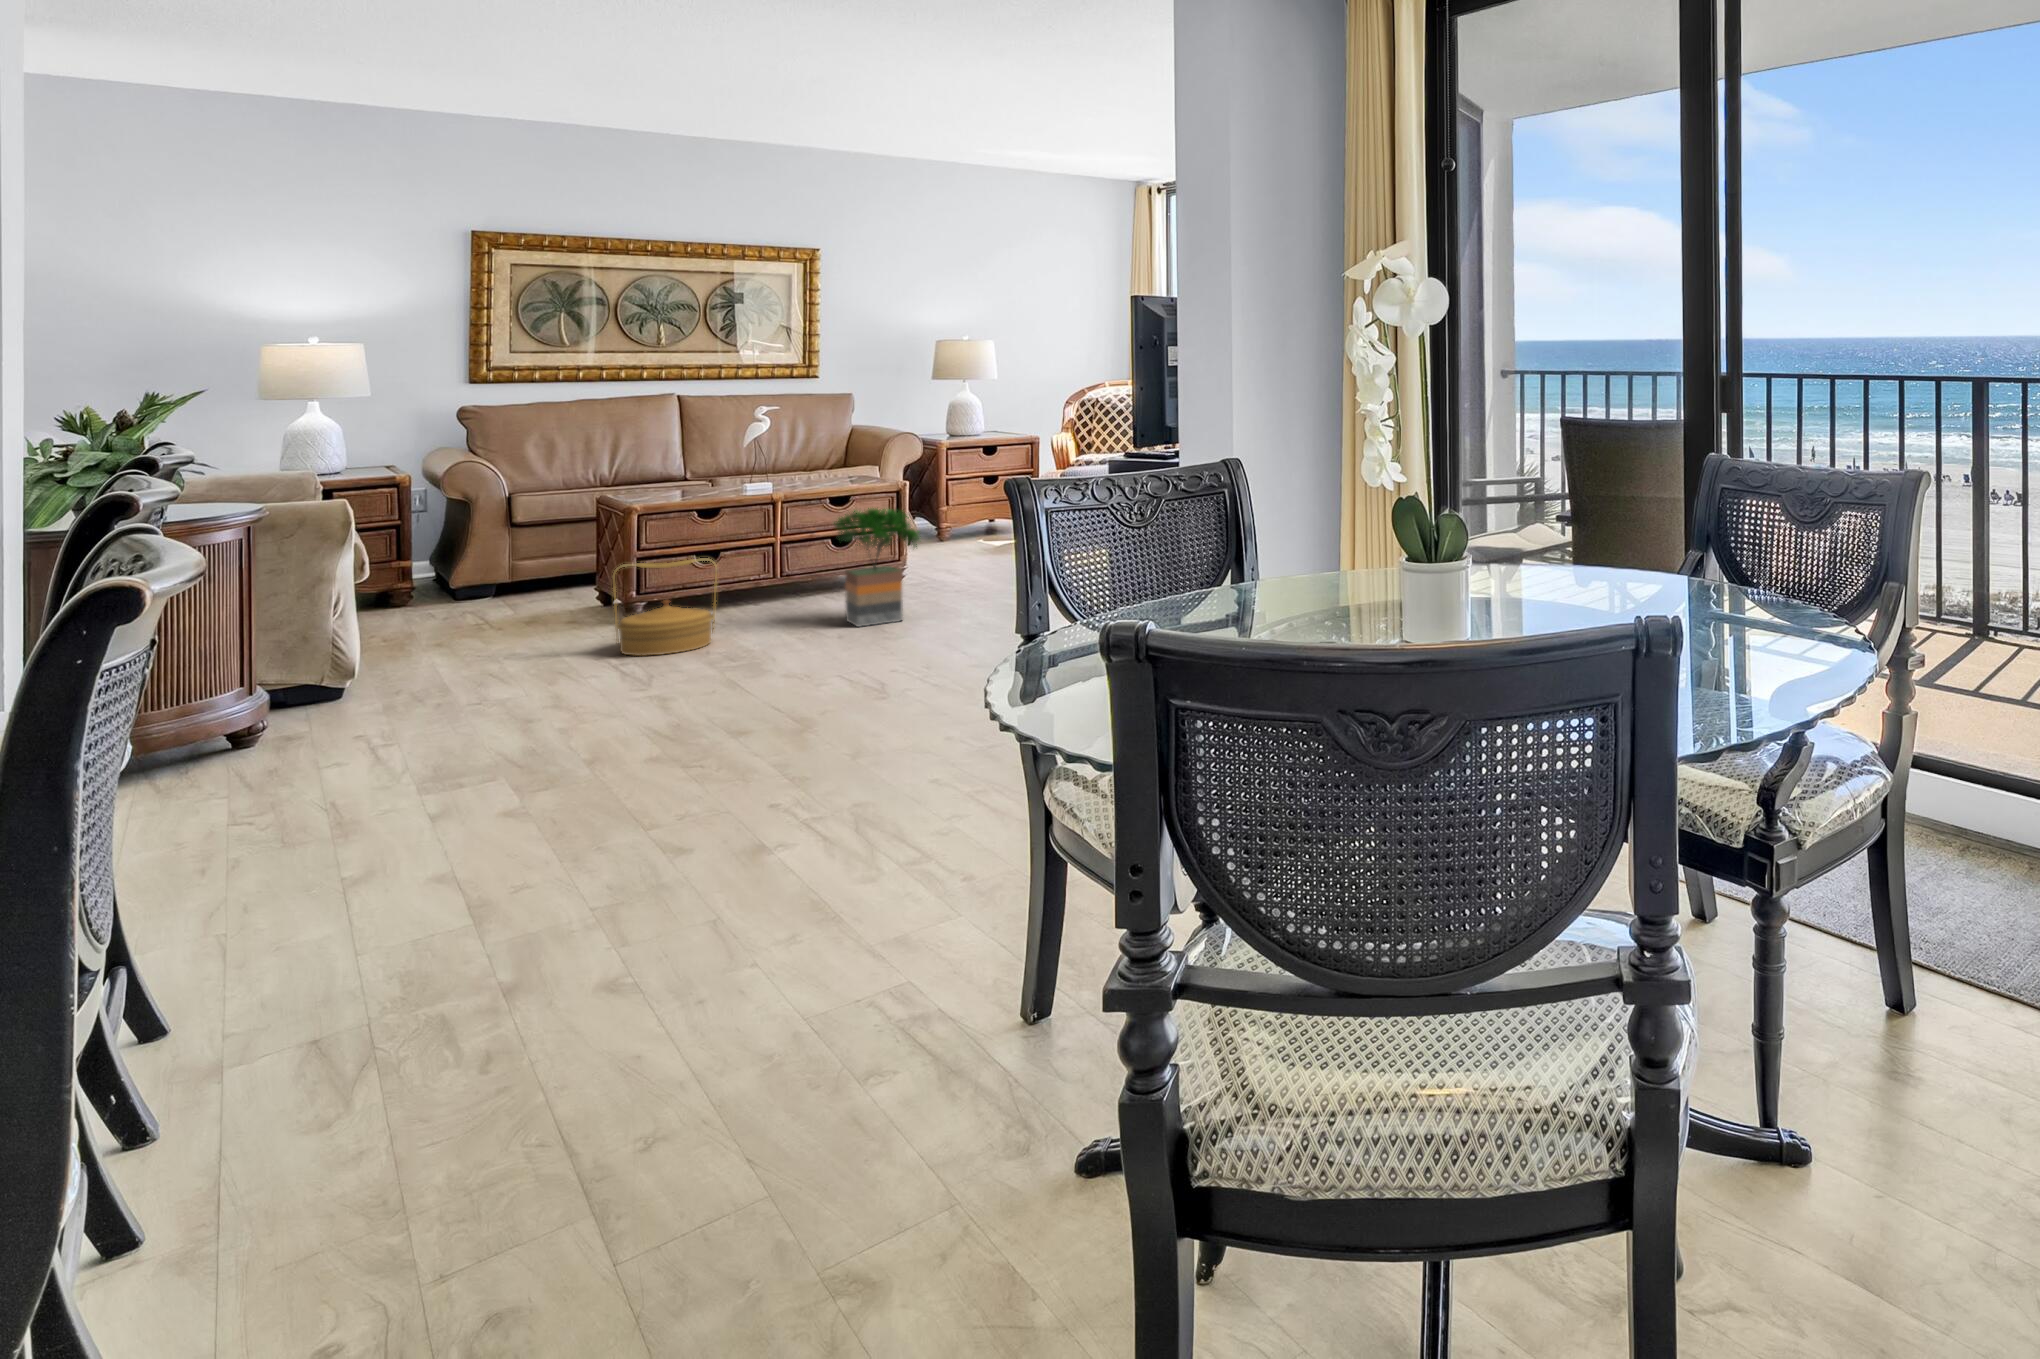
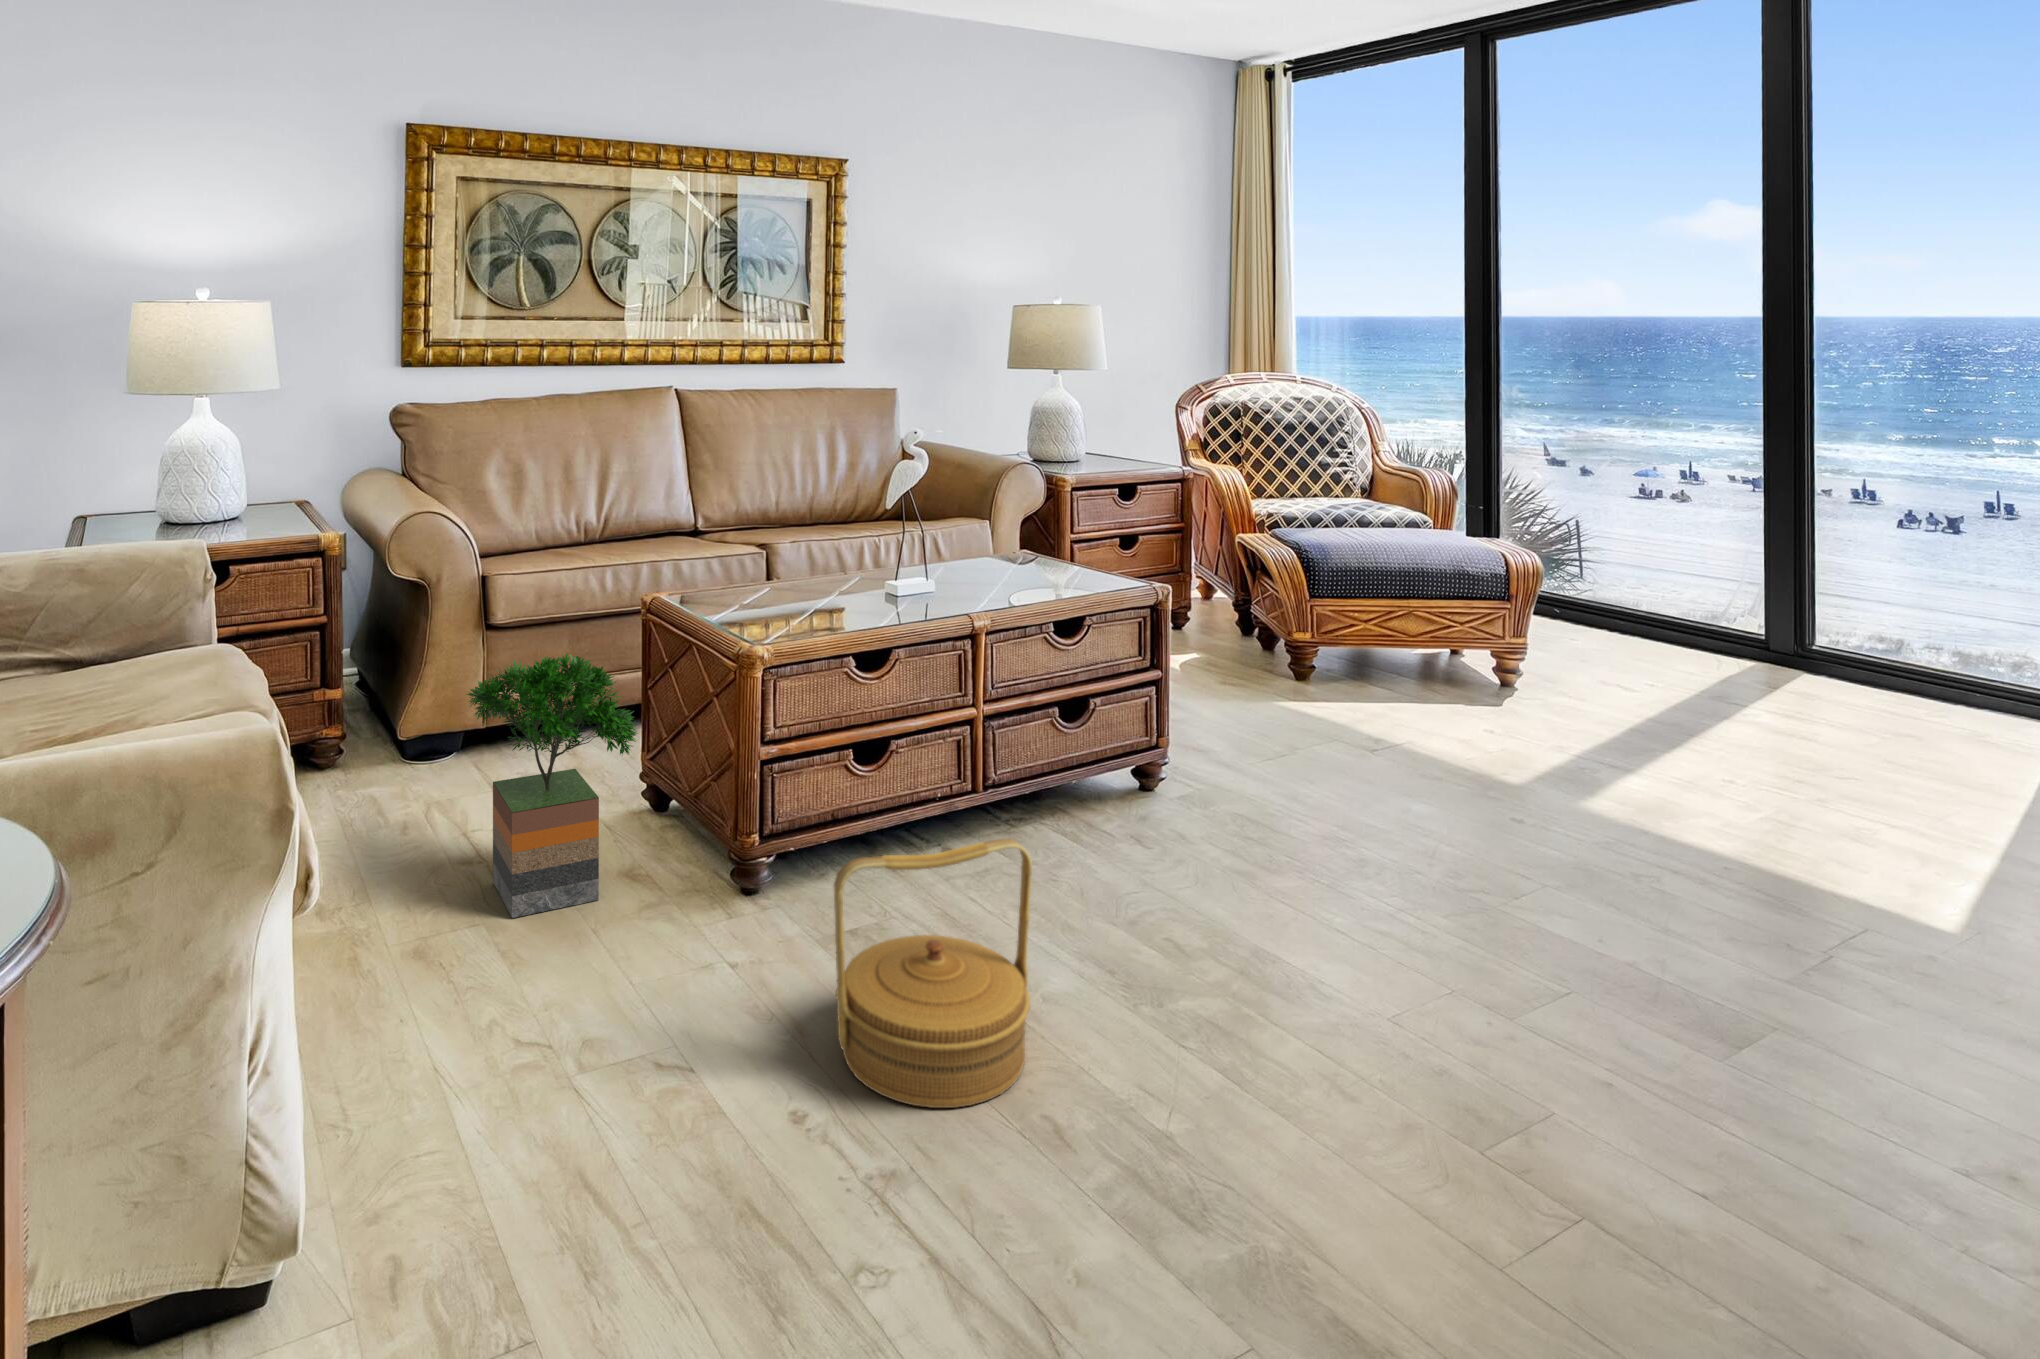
potted tree: present [834,508,919,627] -> present [466,653,637,918]

